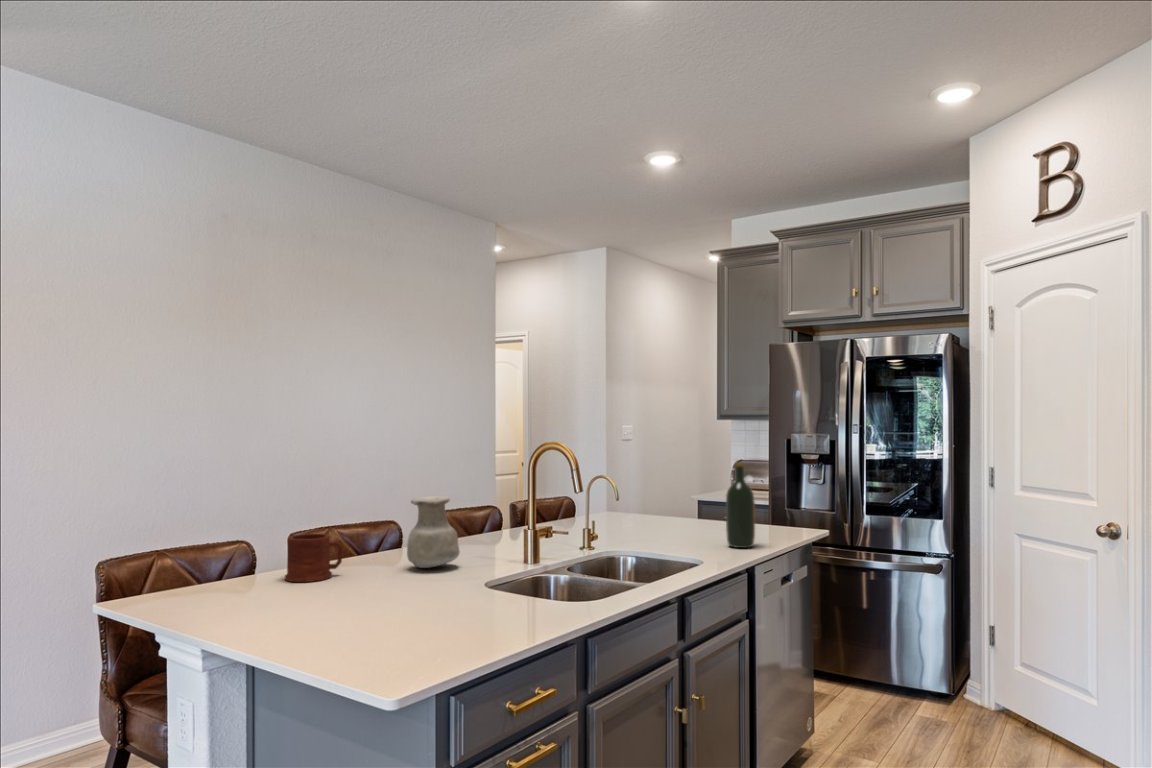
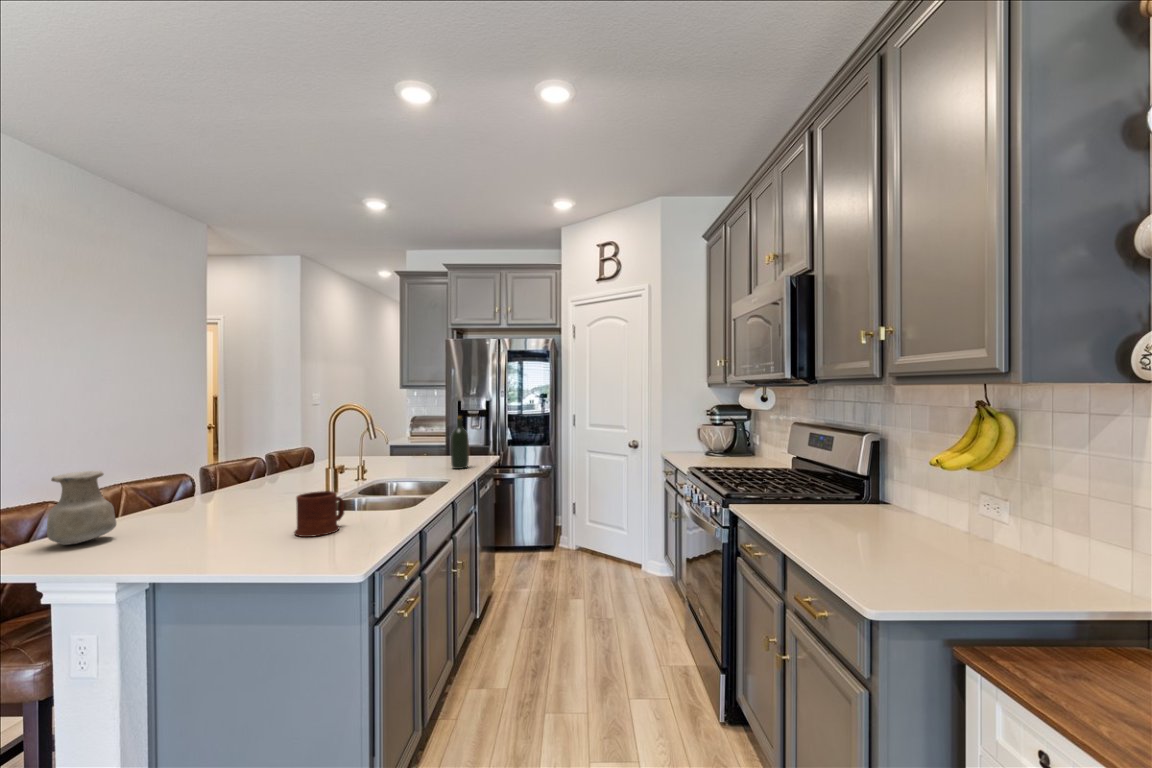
vase: present [407,496,460,568] -> present [47,471,116,545]
mug: present [285,534,342,582] -> present [294,491,344,537]

